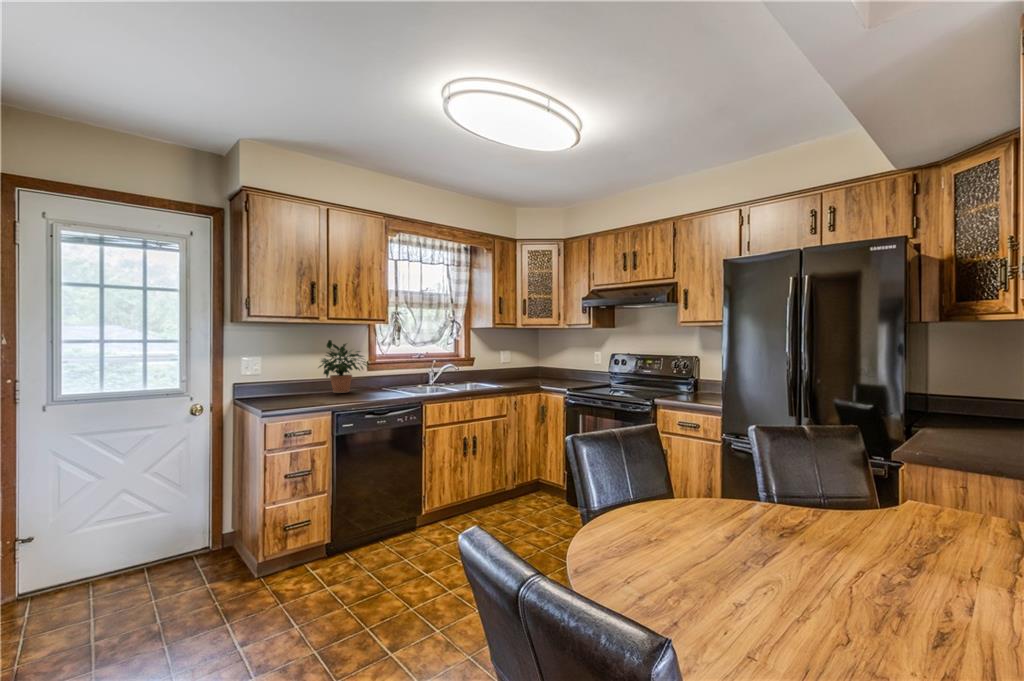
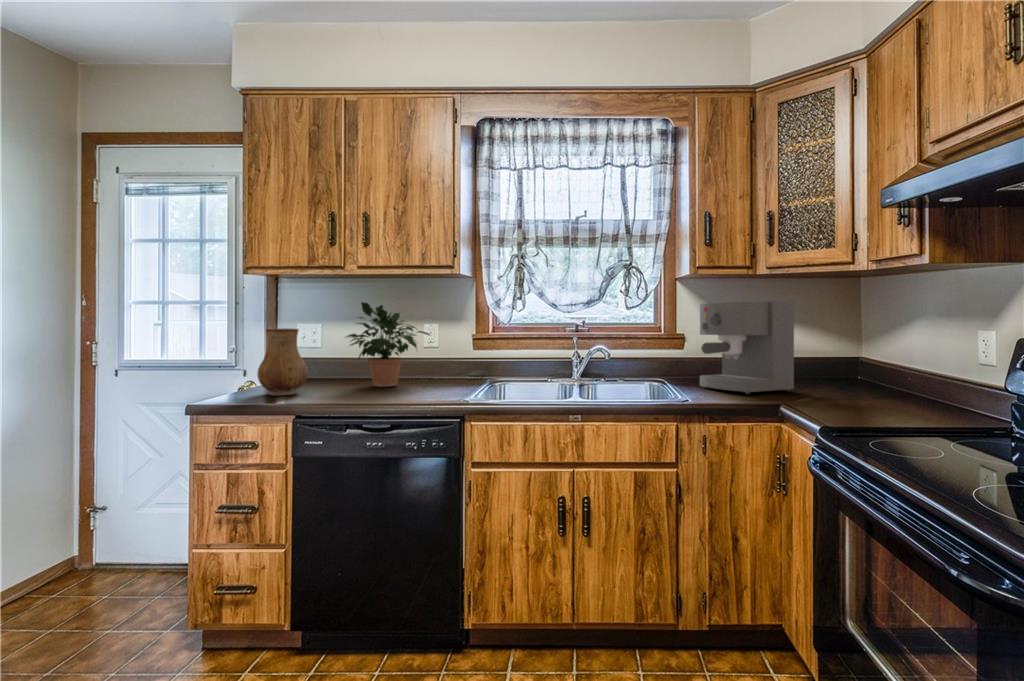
coffee maker: none [495,340,533,382] -> present [700,301,794,394]
ceramic pitcher: none [280,358,315,402] -> present [257,328,307,395]

